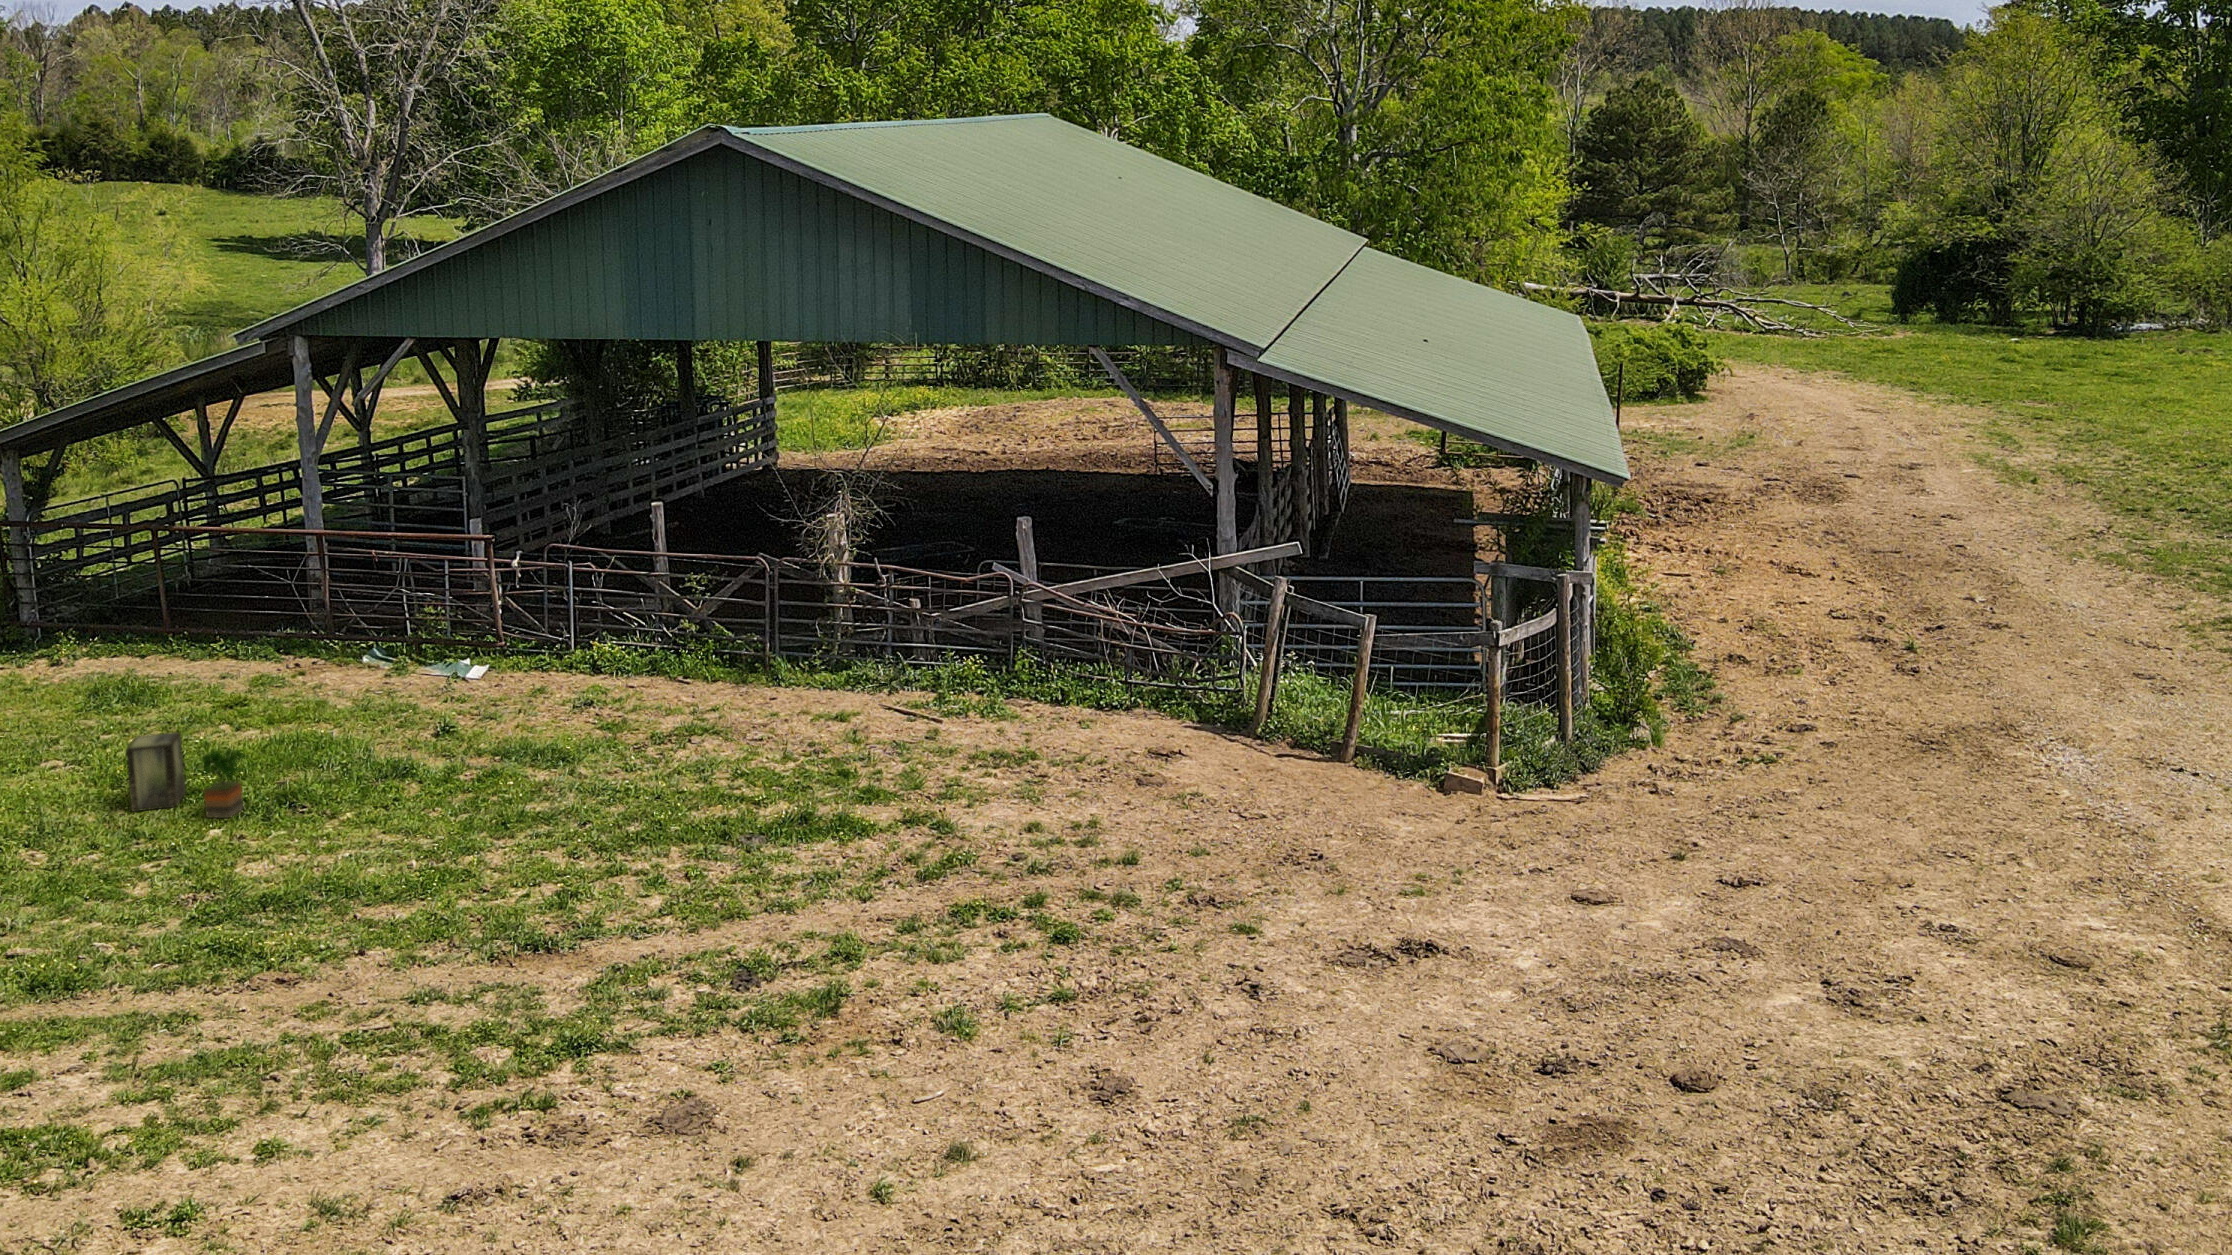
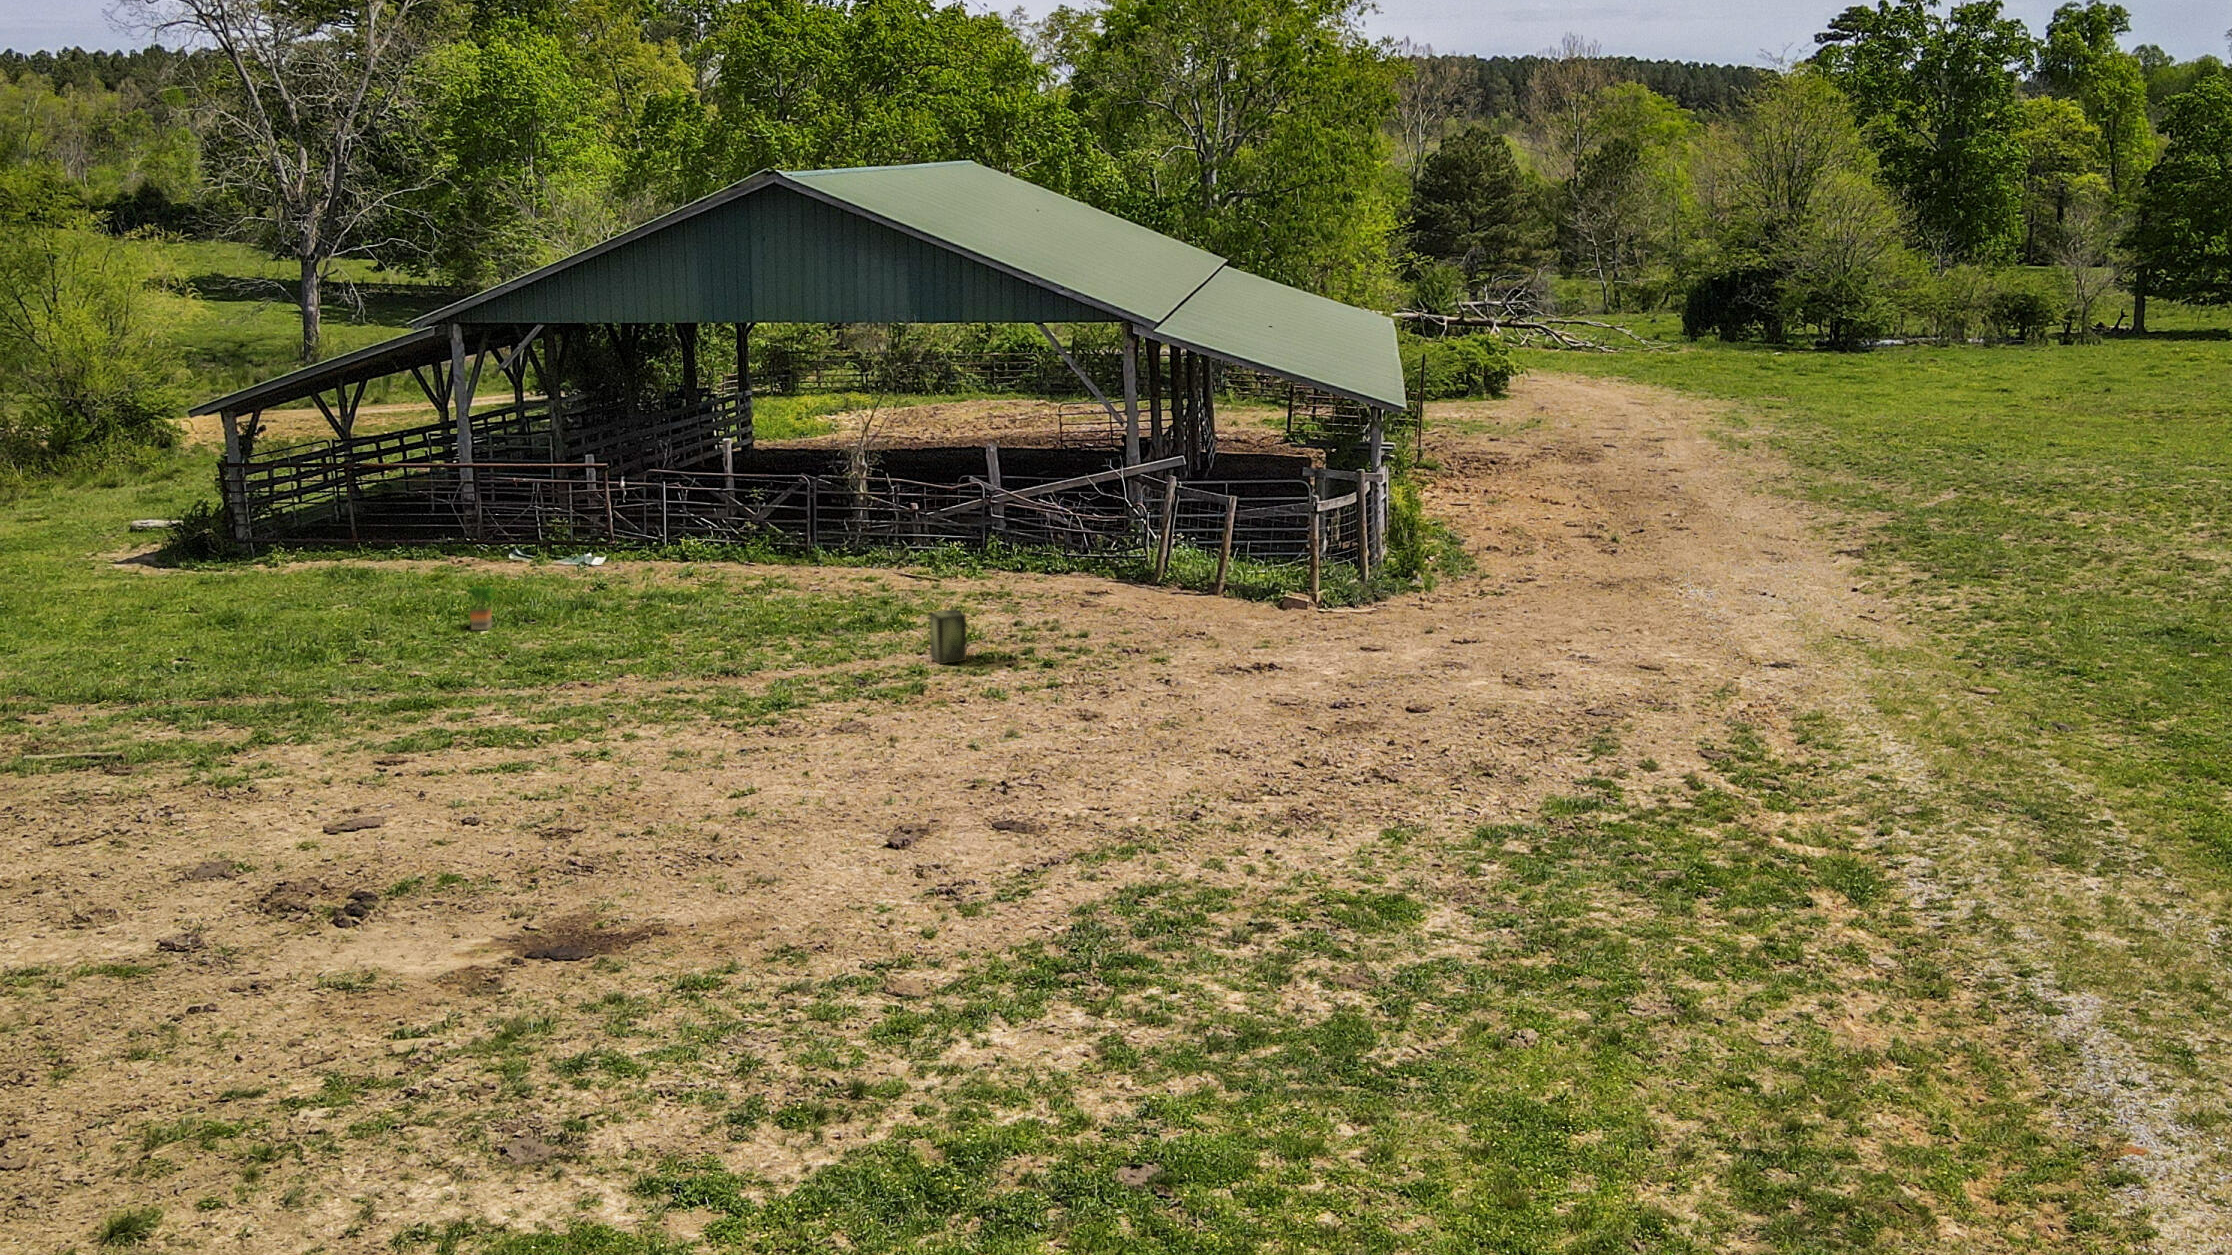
storage box: present [126,732,186,812] -> present [929,610,967,664]

